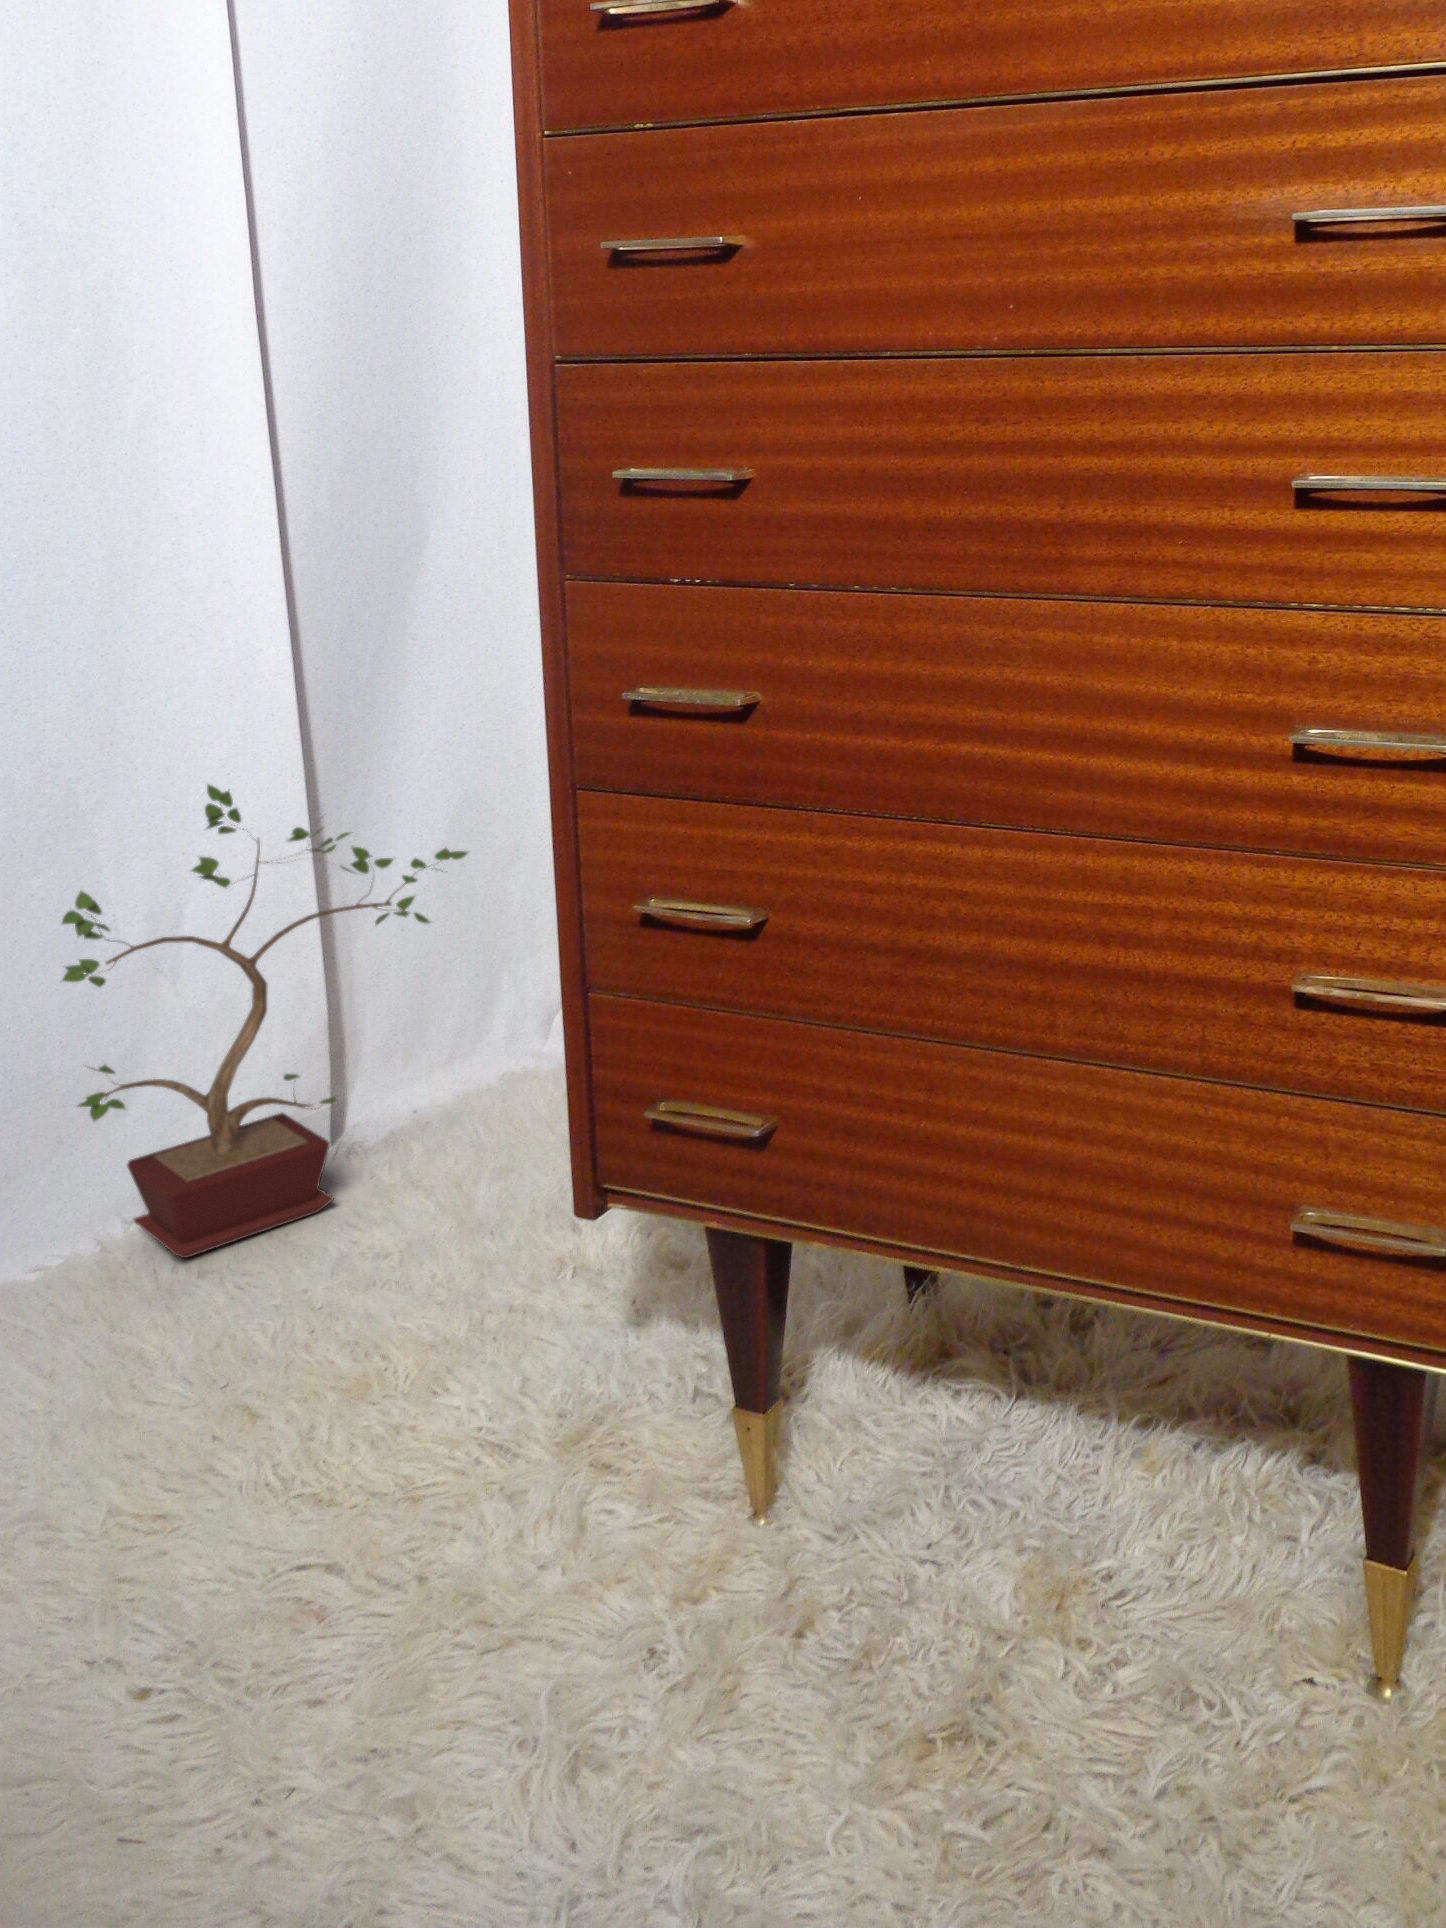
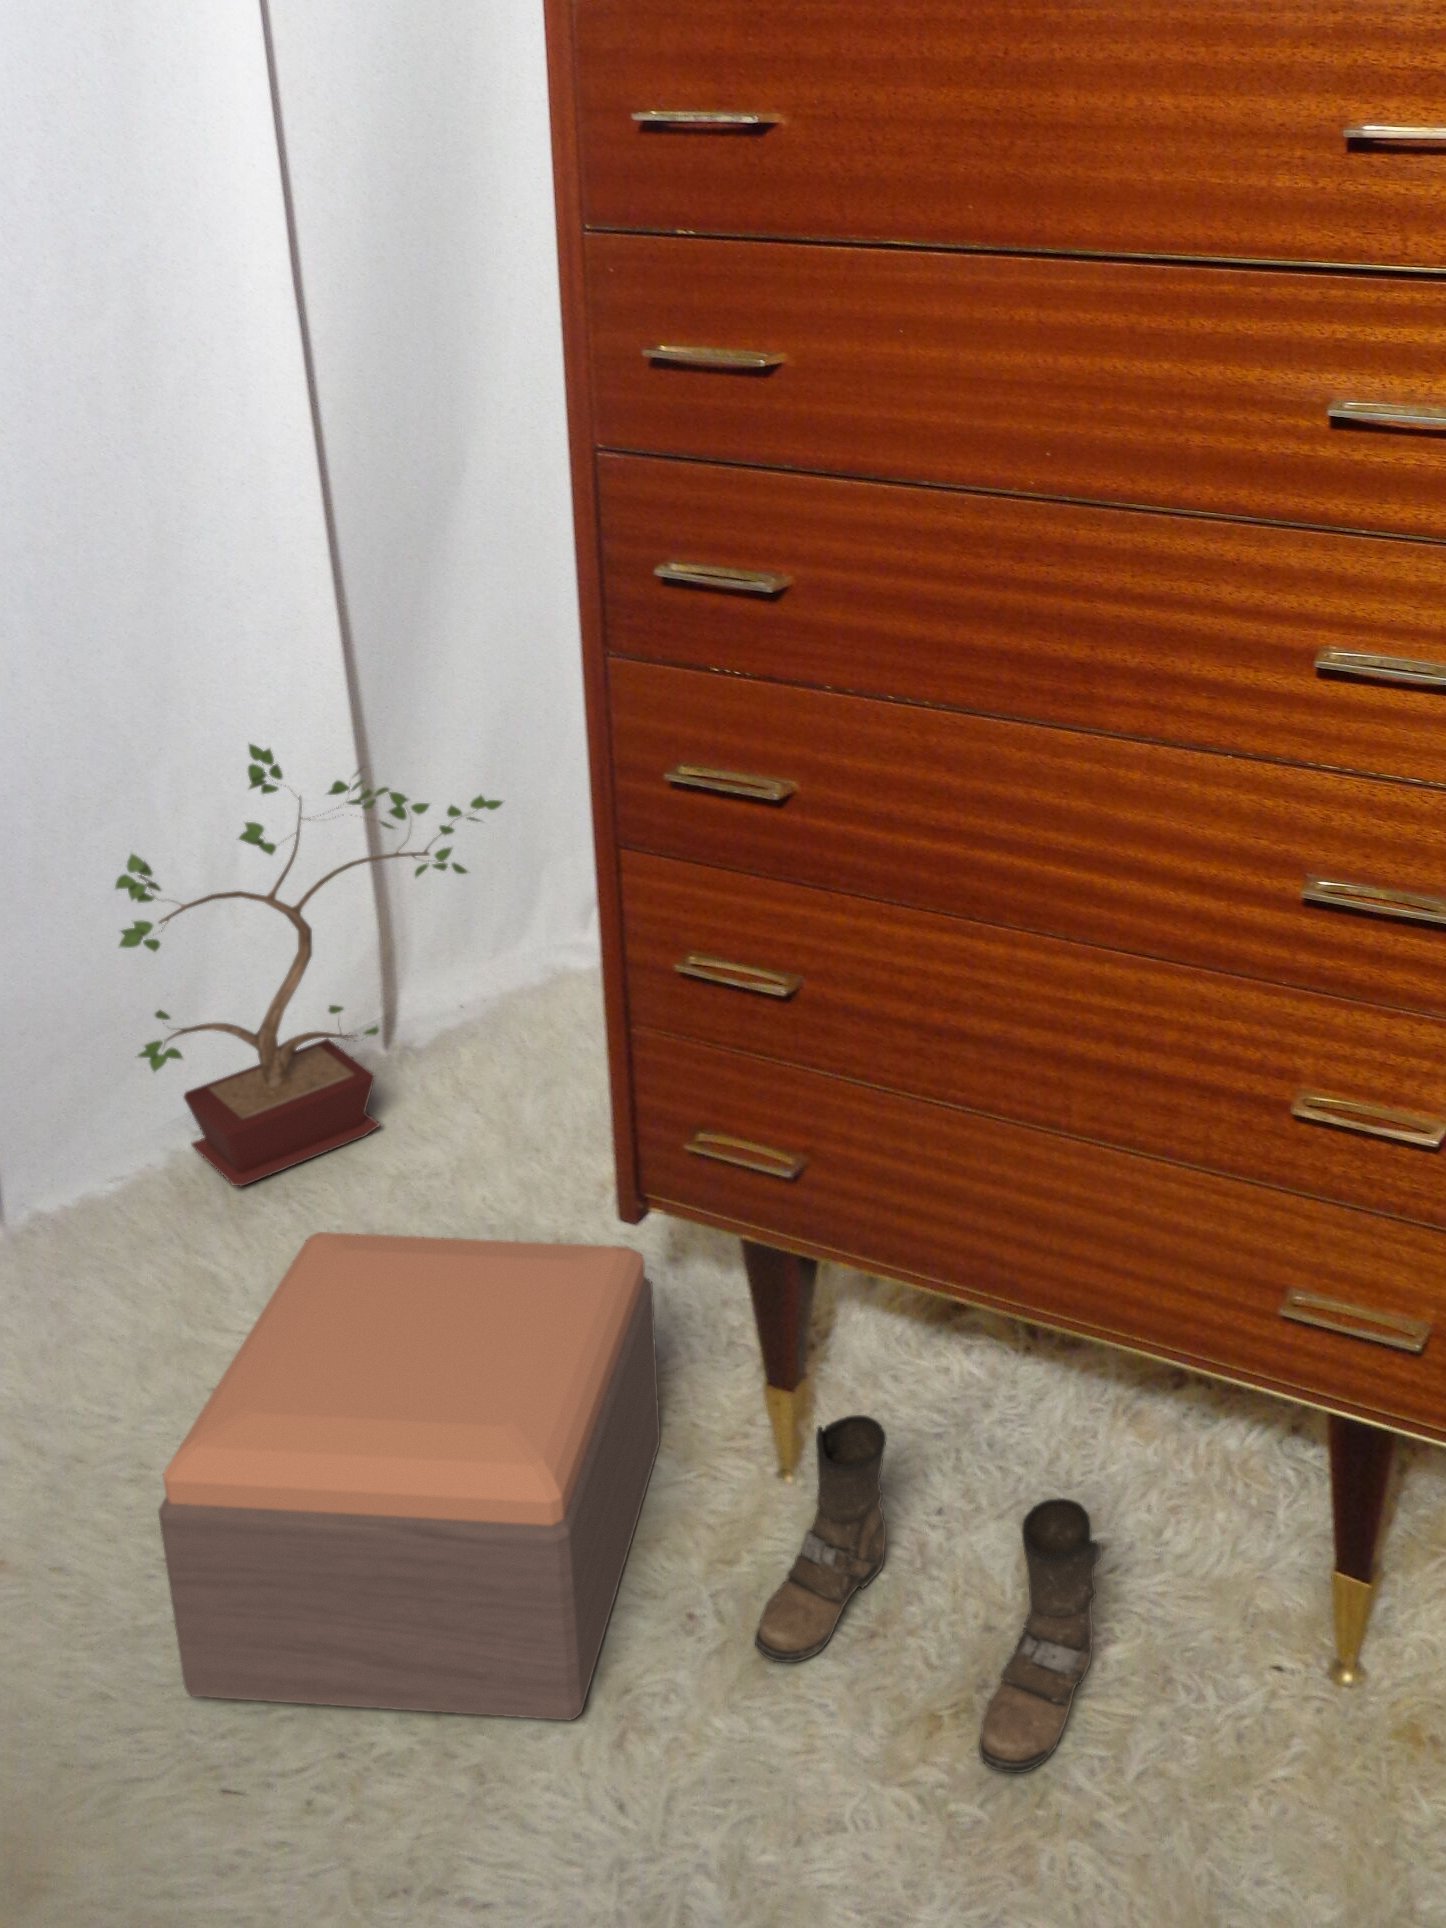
footstool: none [56,1238,622,1750] -> present [158,1232,660,1720]
boots: none [722,1409,1108,1789] -> present [755,1415,1103,1773]

